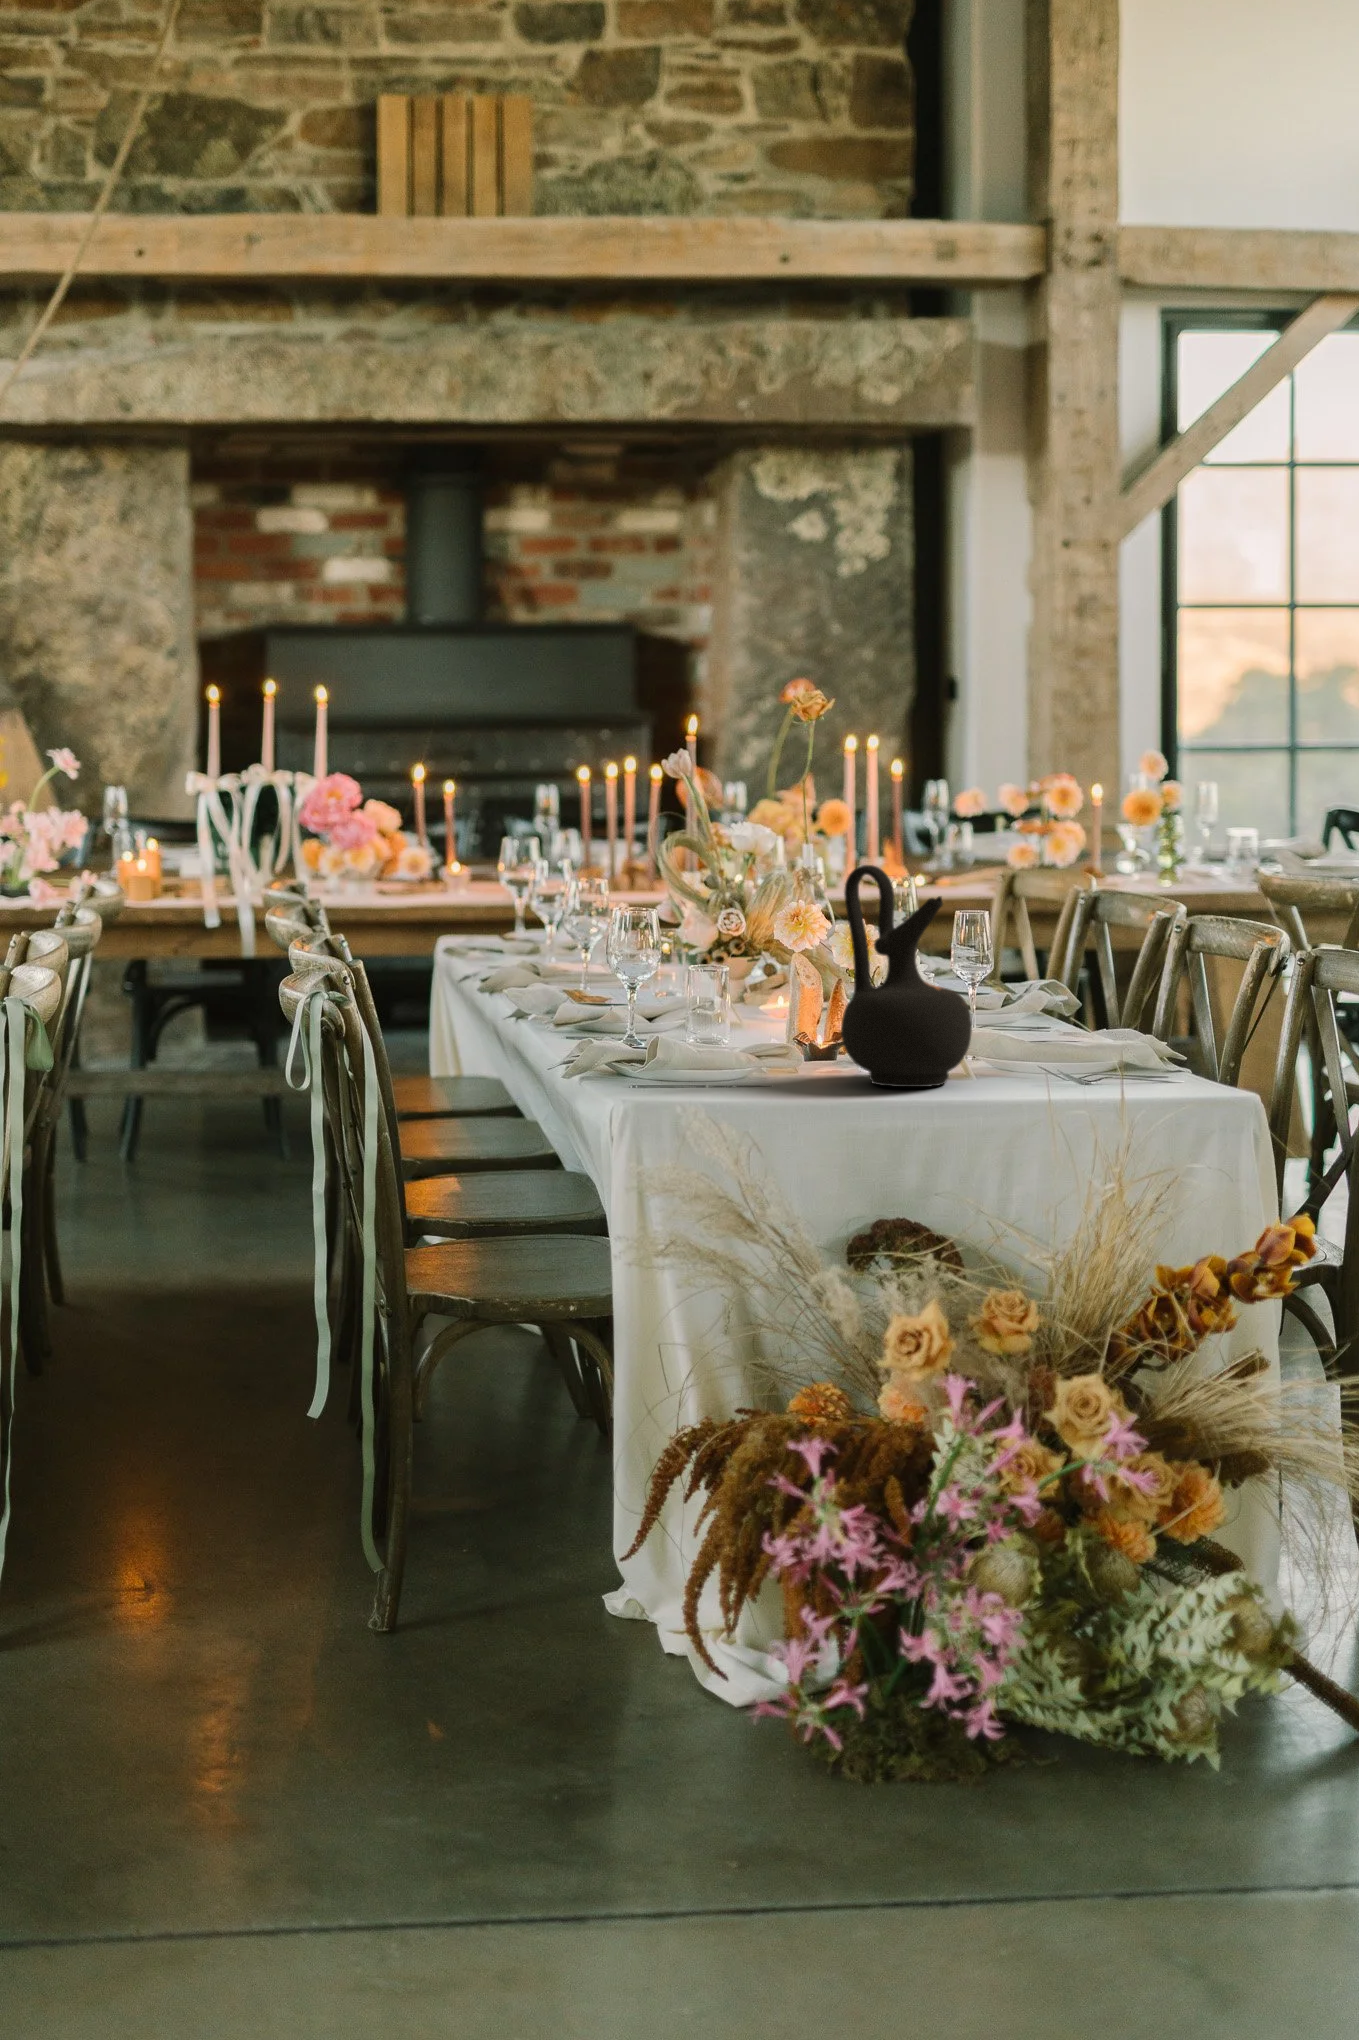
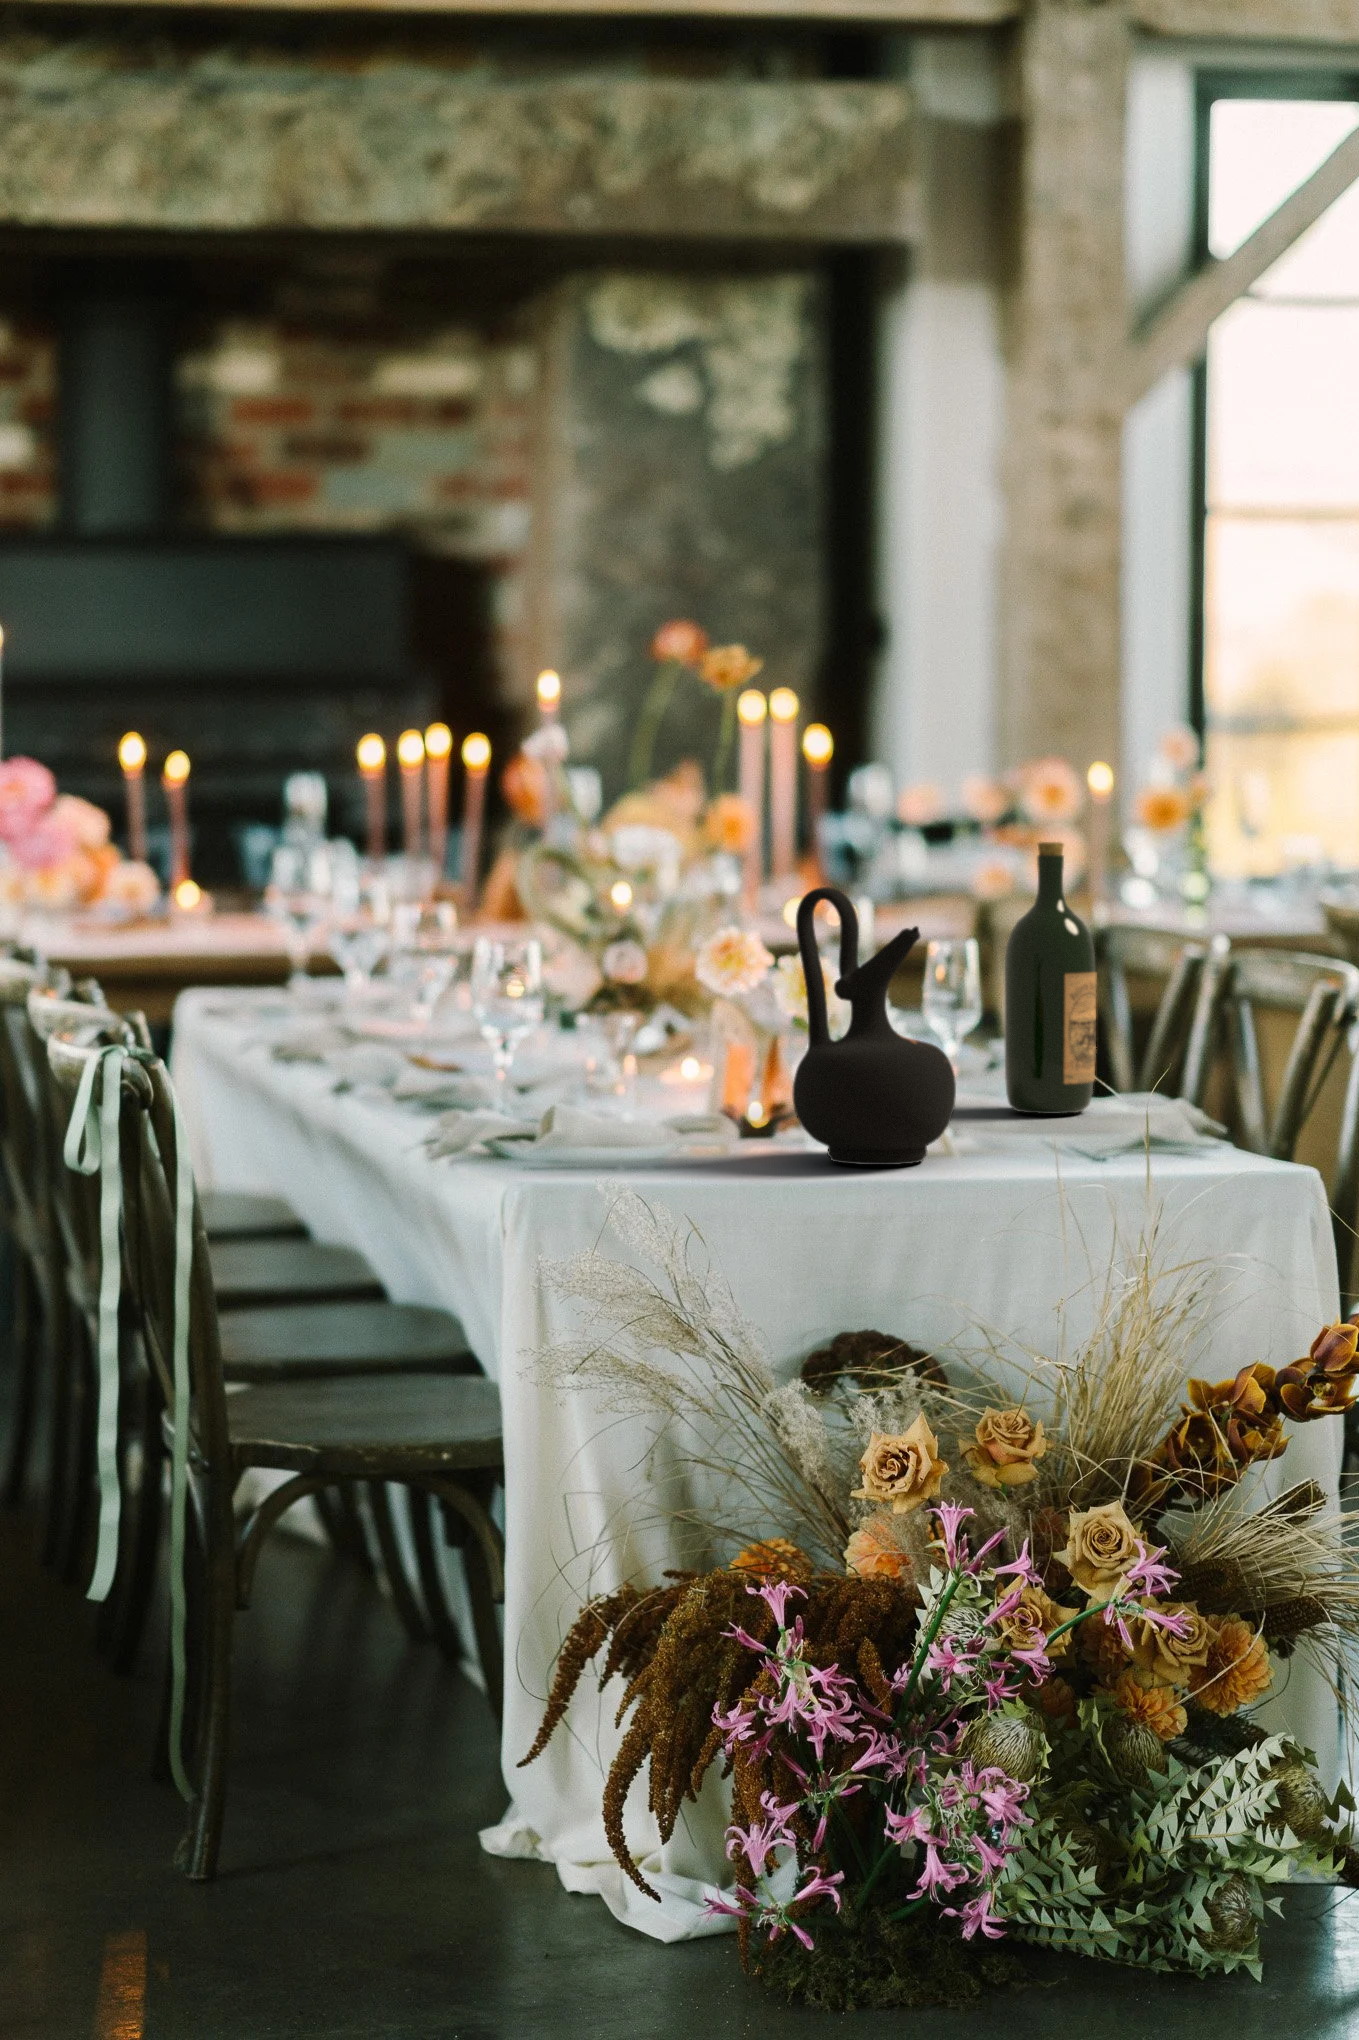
wine bottle: none [1015,829,1087,1043] -> present [1005,842,1096,1114]

